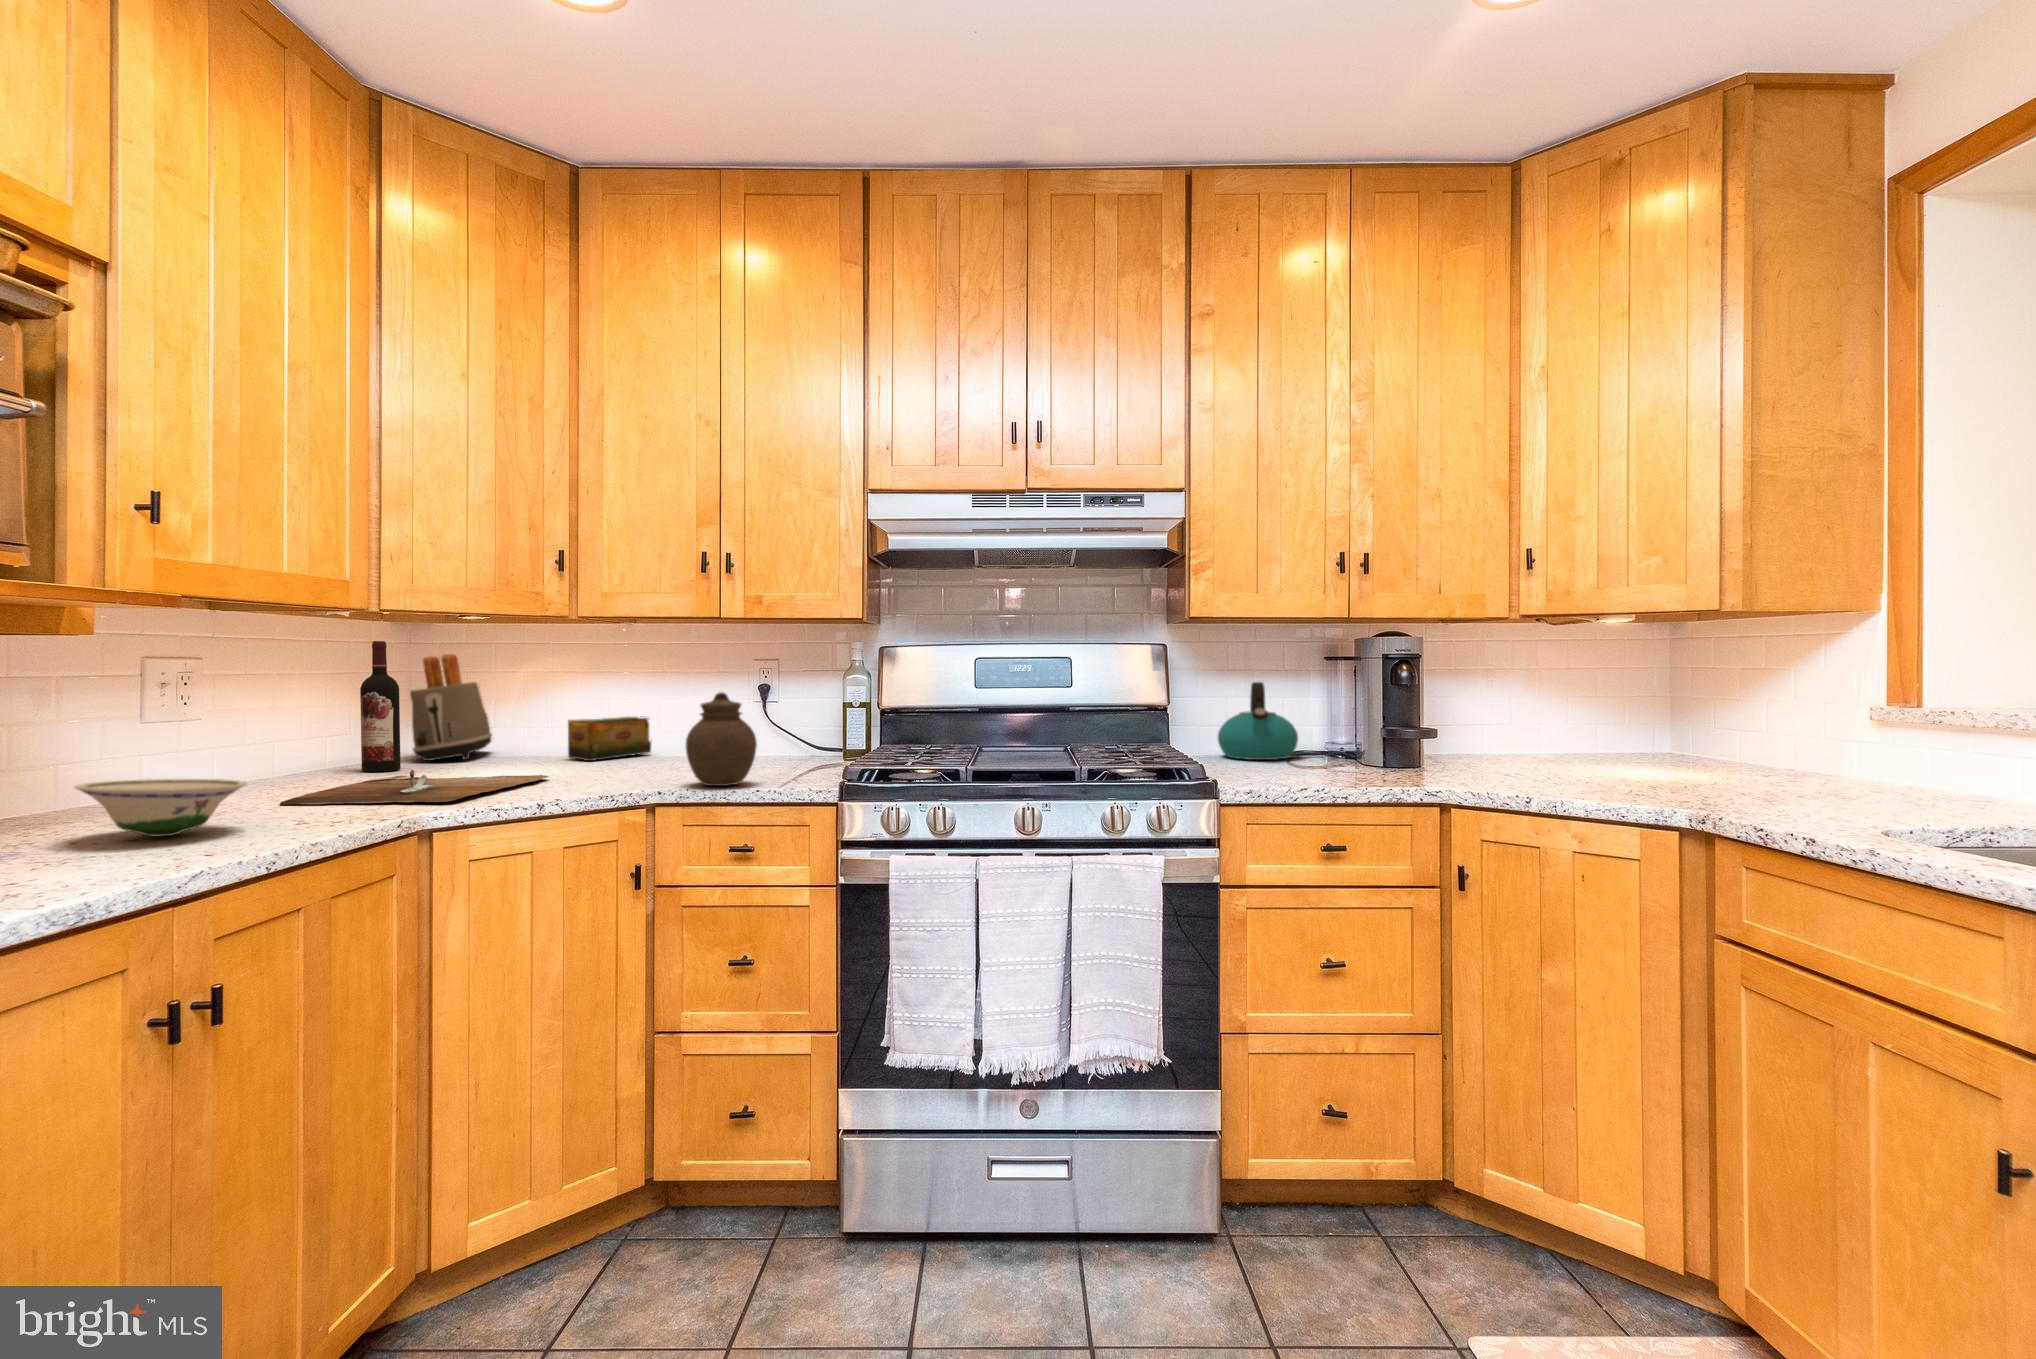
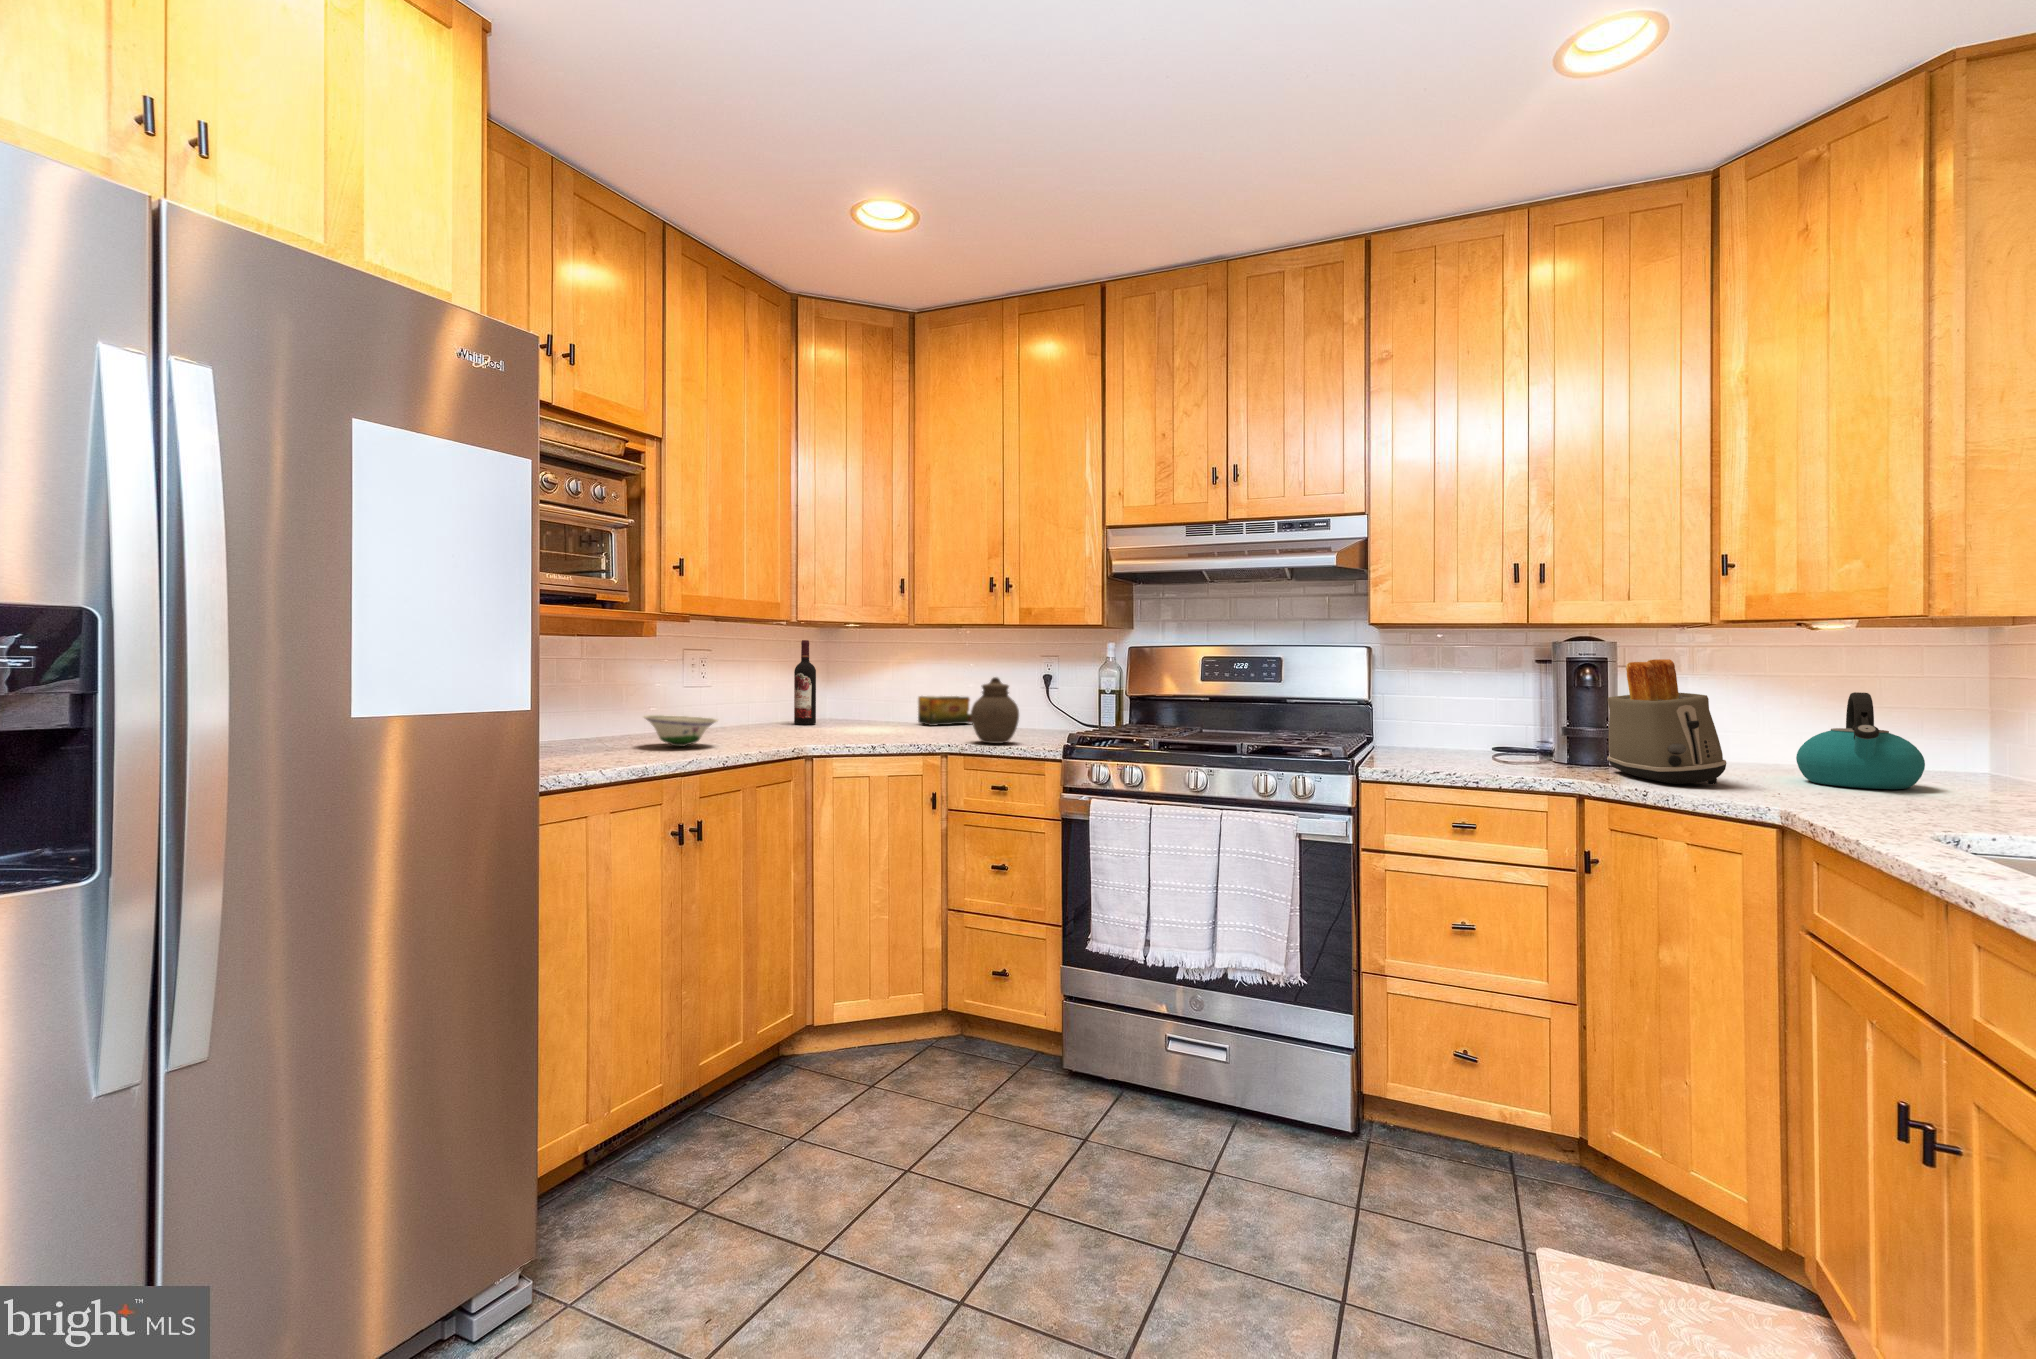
toaster: present [410,654,492,761] -> present [1608,659,1727,785]
kettle: present [1218,682,1298,760] -> present [1796,692,1925,789]
cutting board: present [280,770,549,805] -> none [740,721,894,741]

